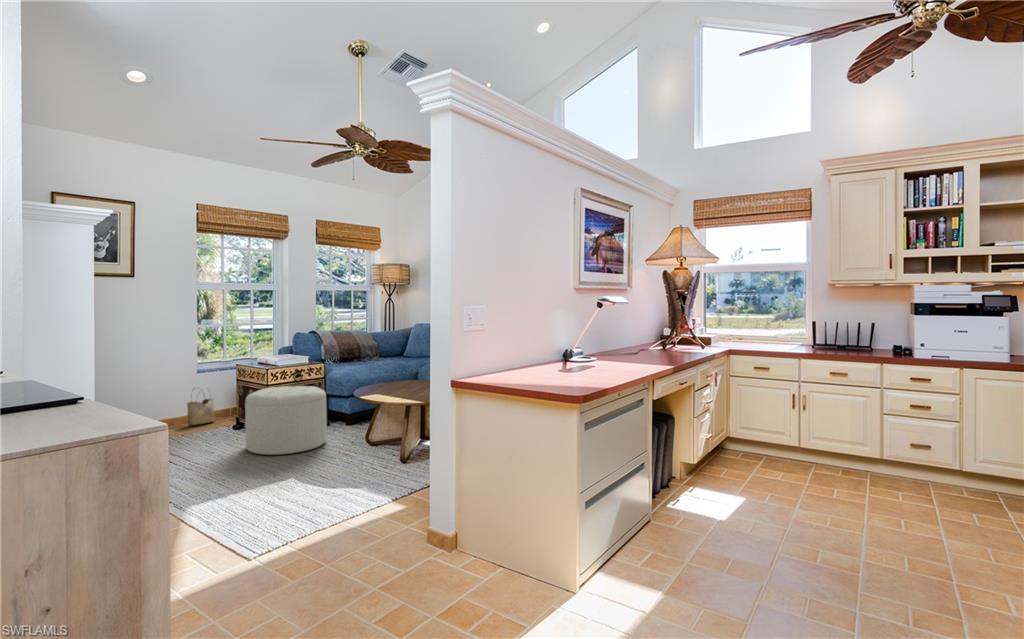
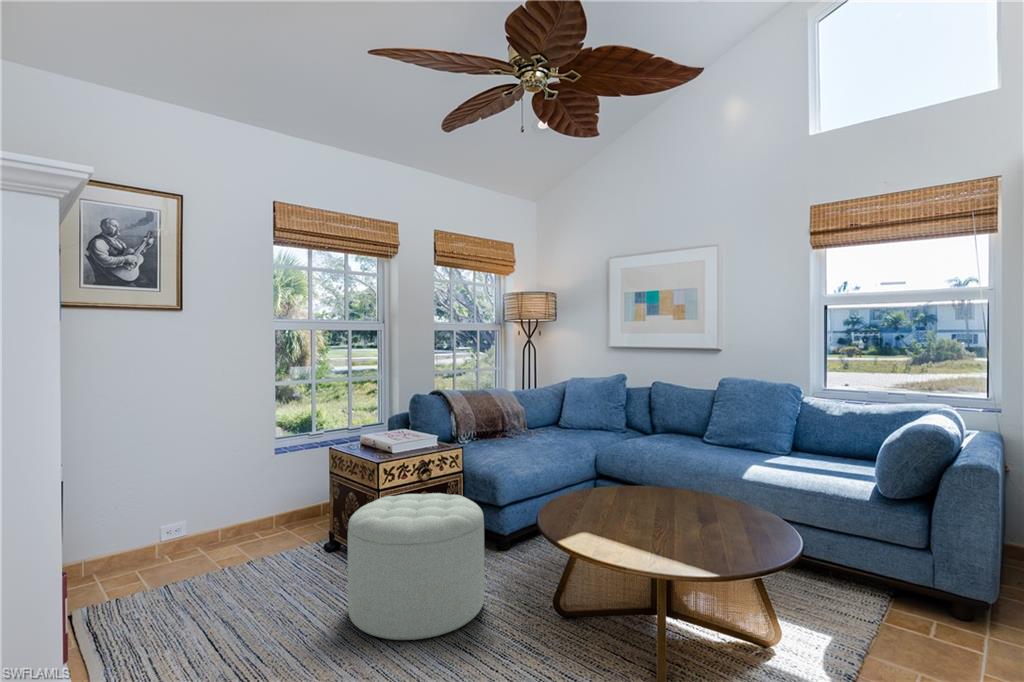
woven basket: present [187,399,216,425] -> none [254,481,296,544]

